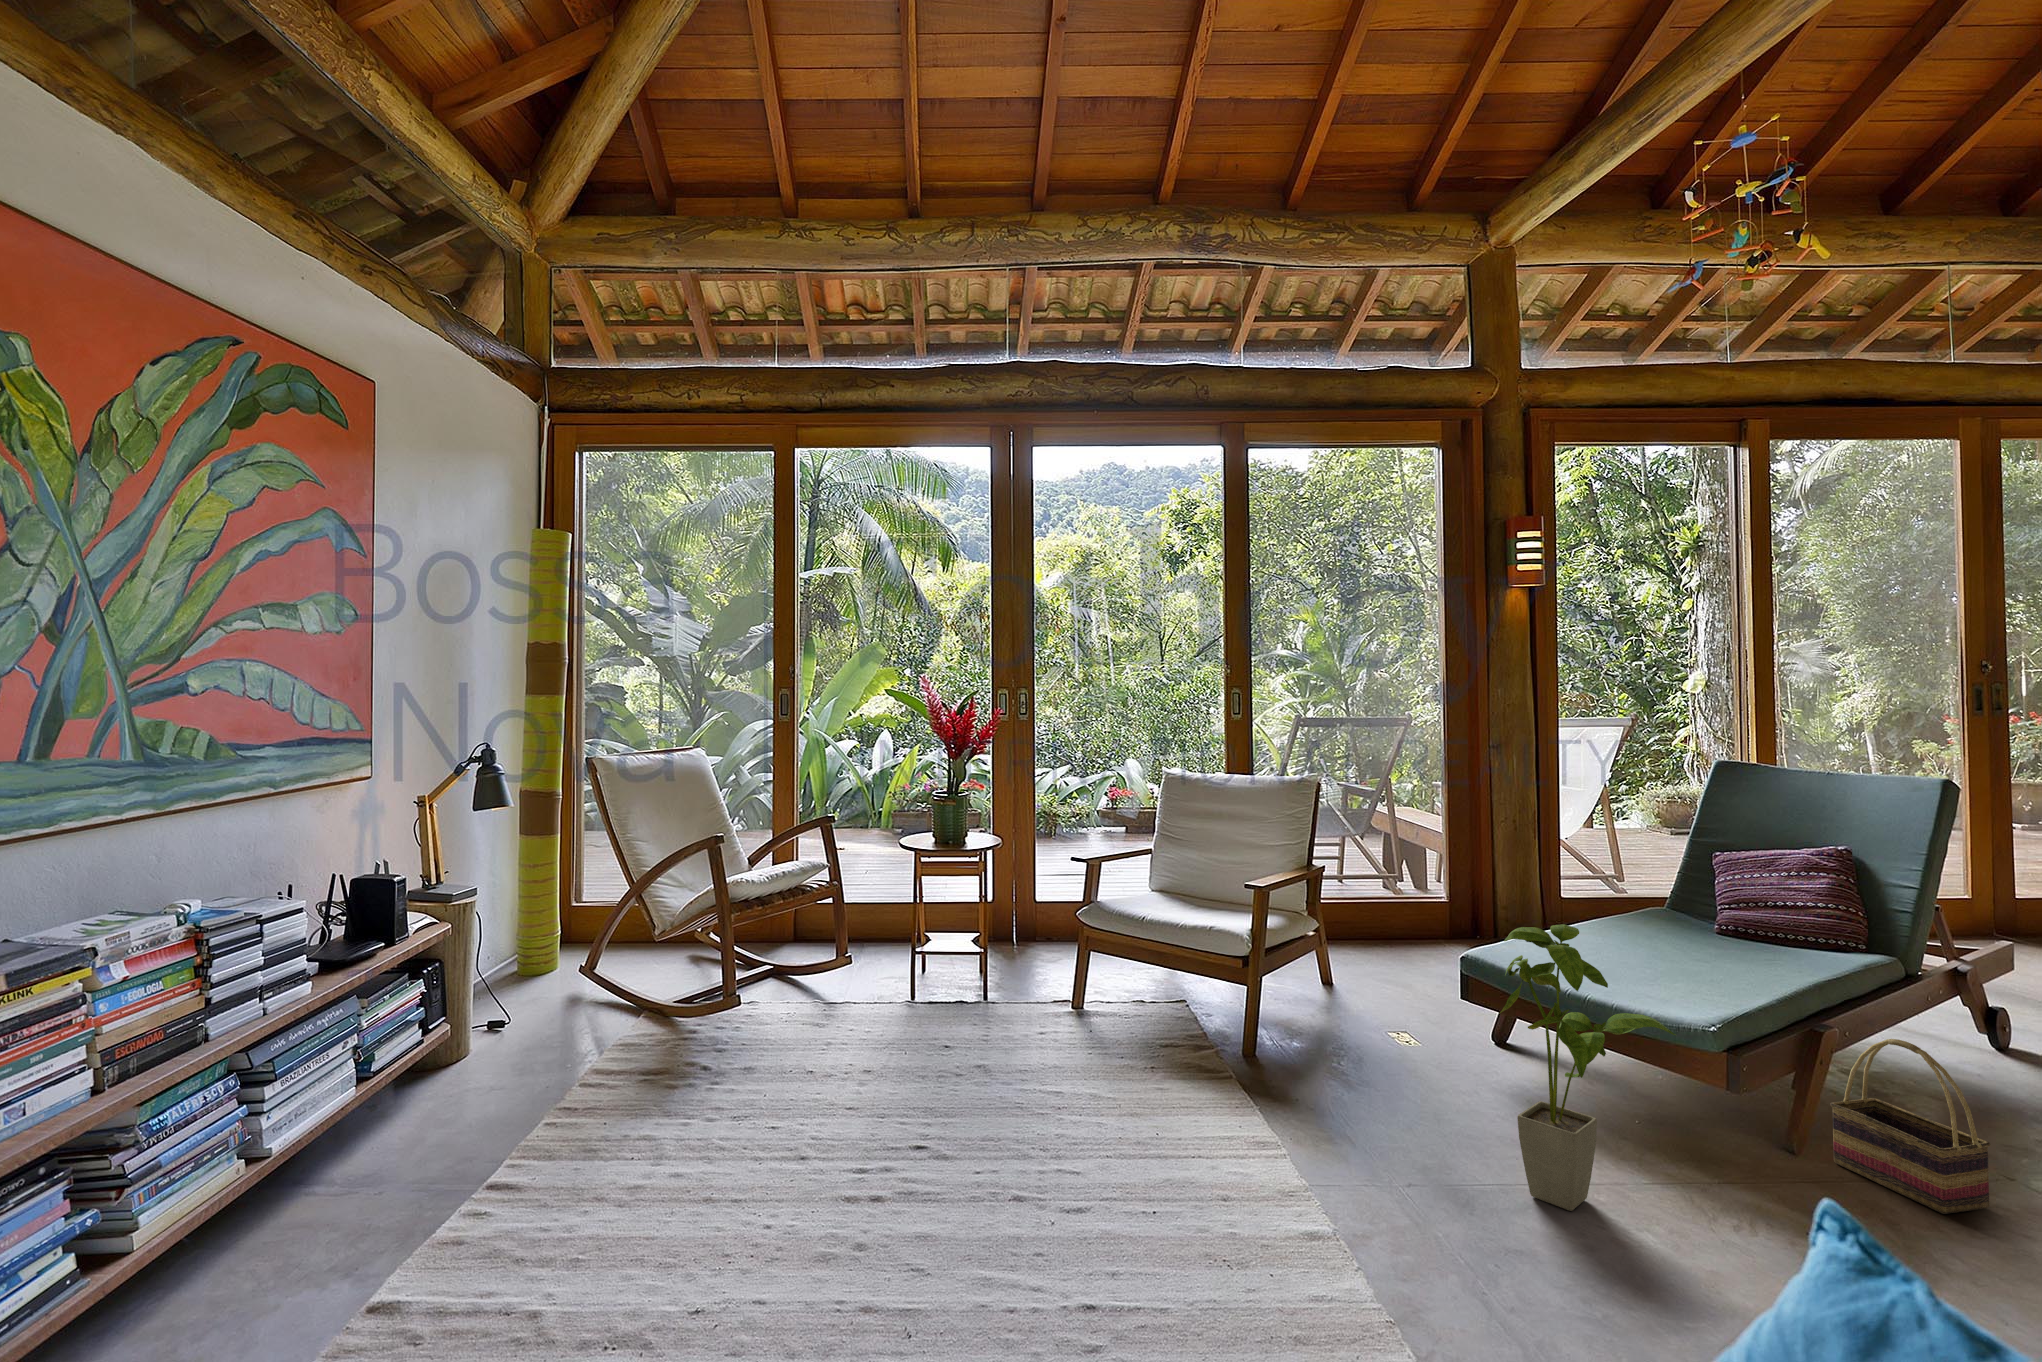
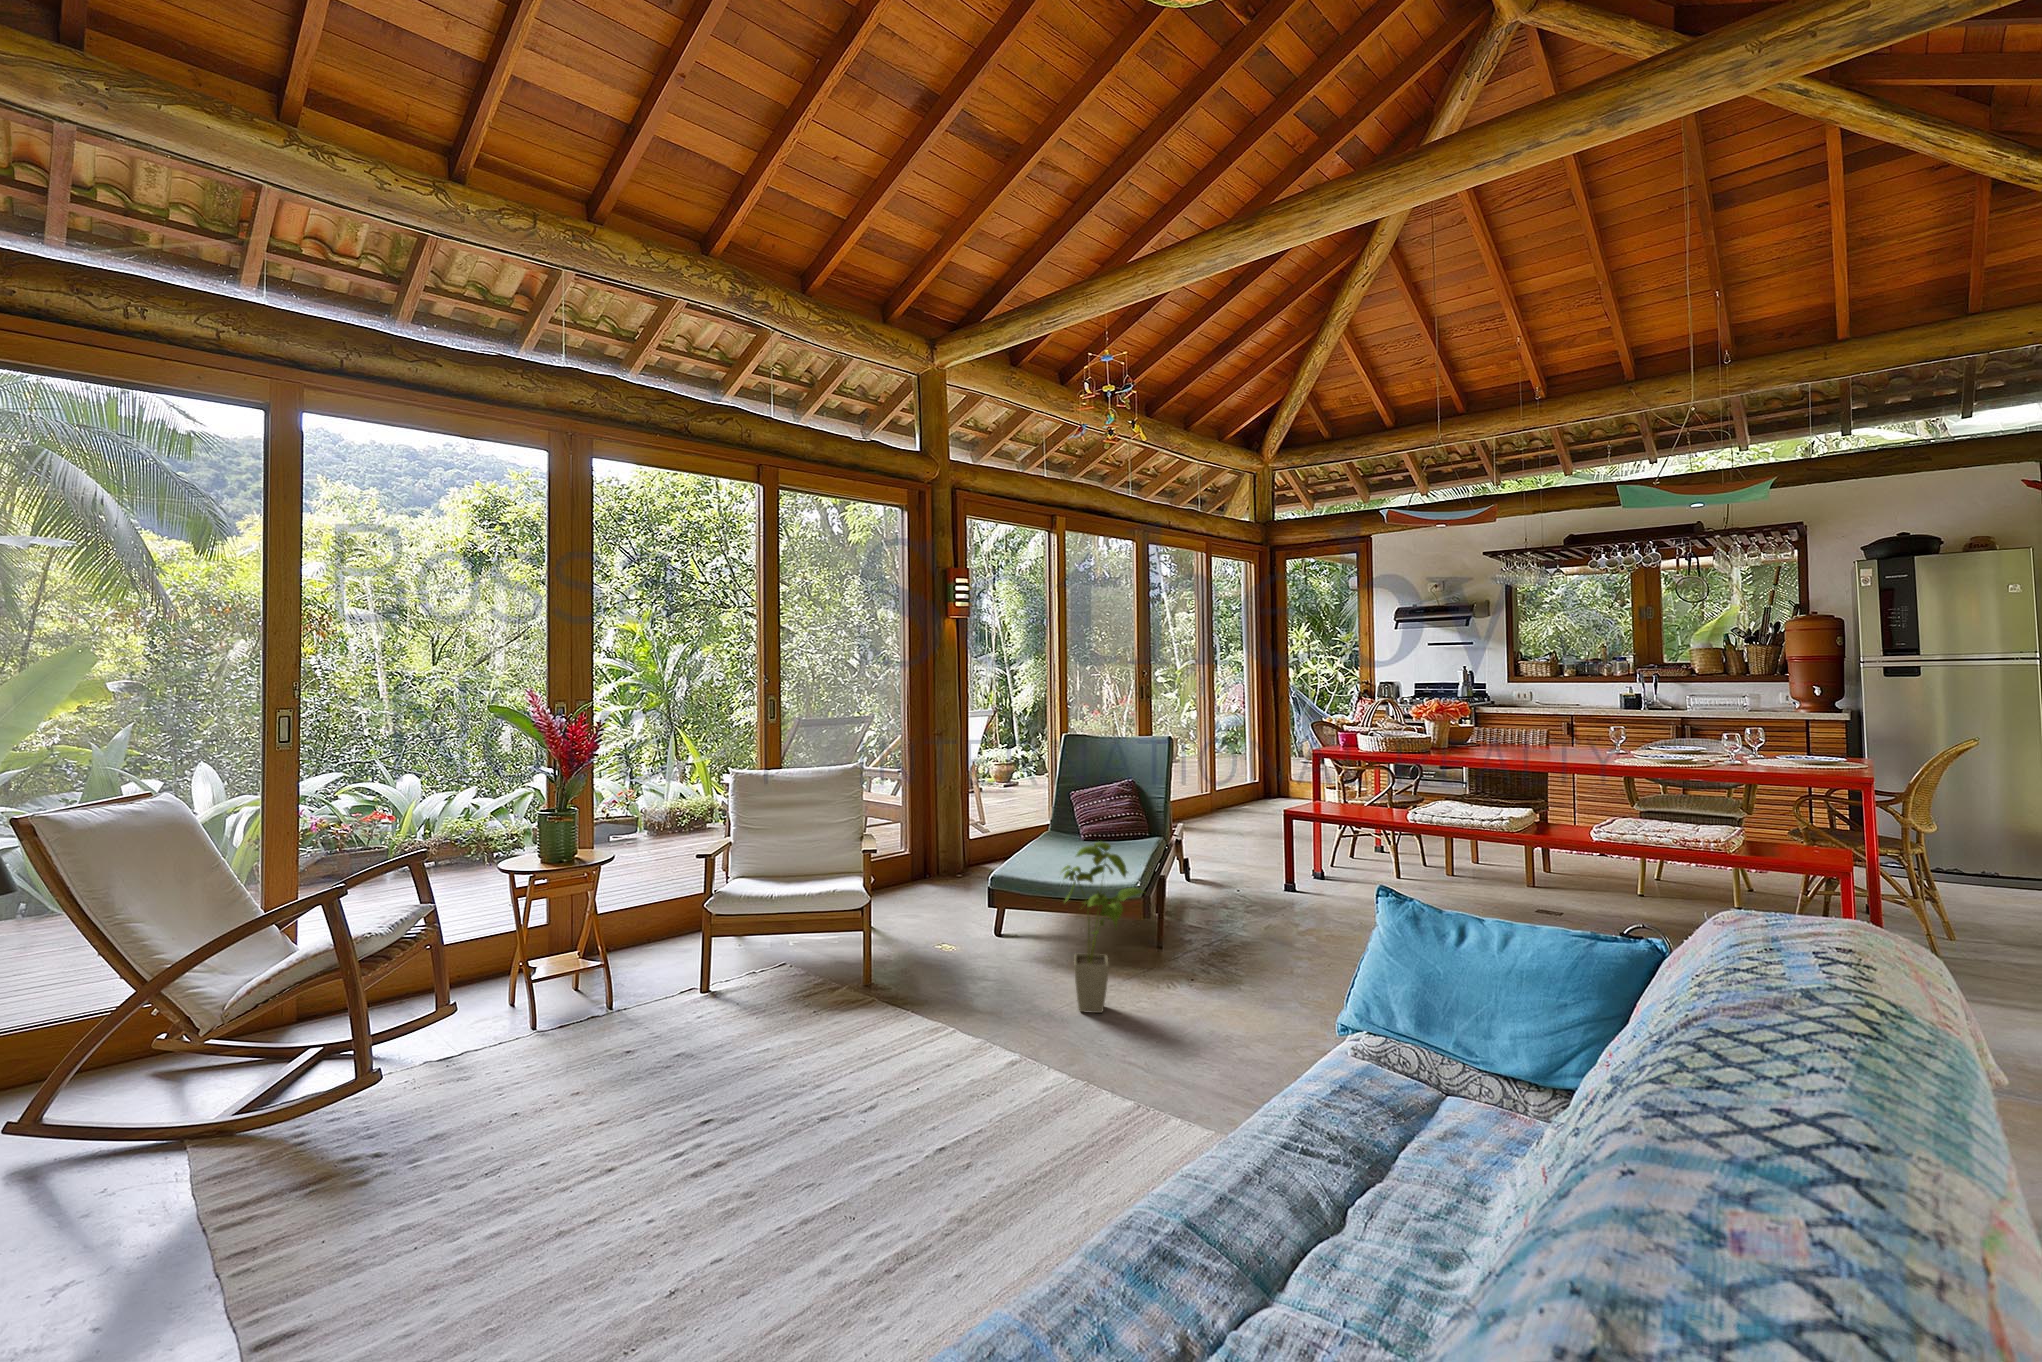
basket: present [1830,1039,1990,1214] -> none [1167,879,1231,963]

